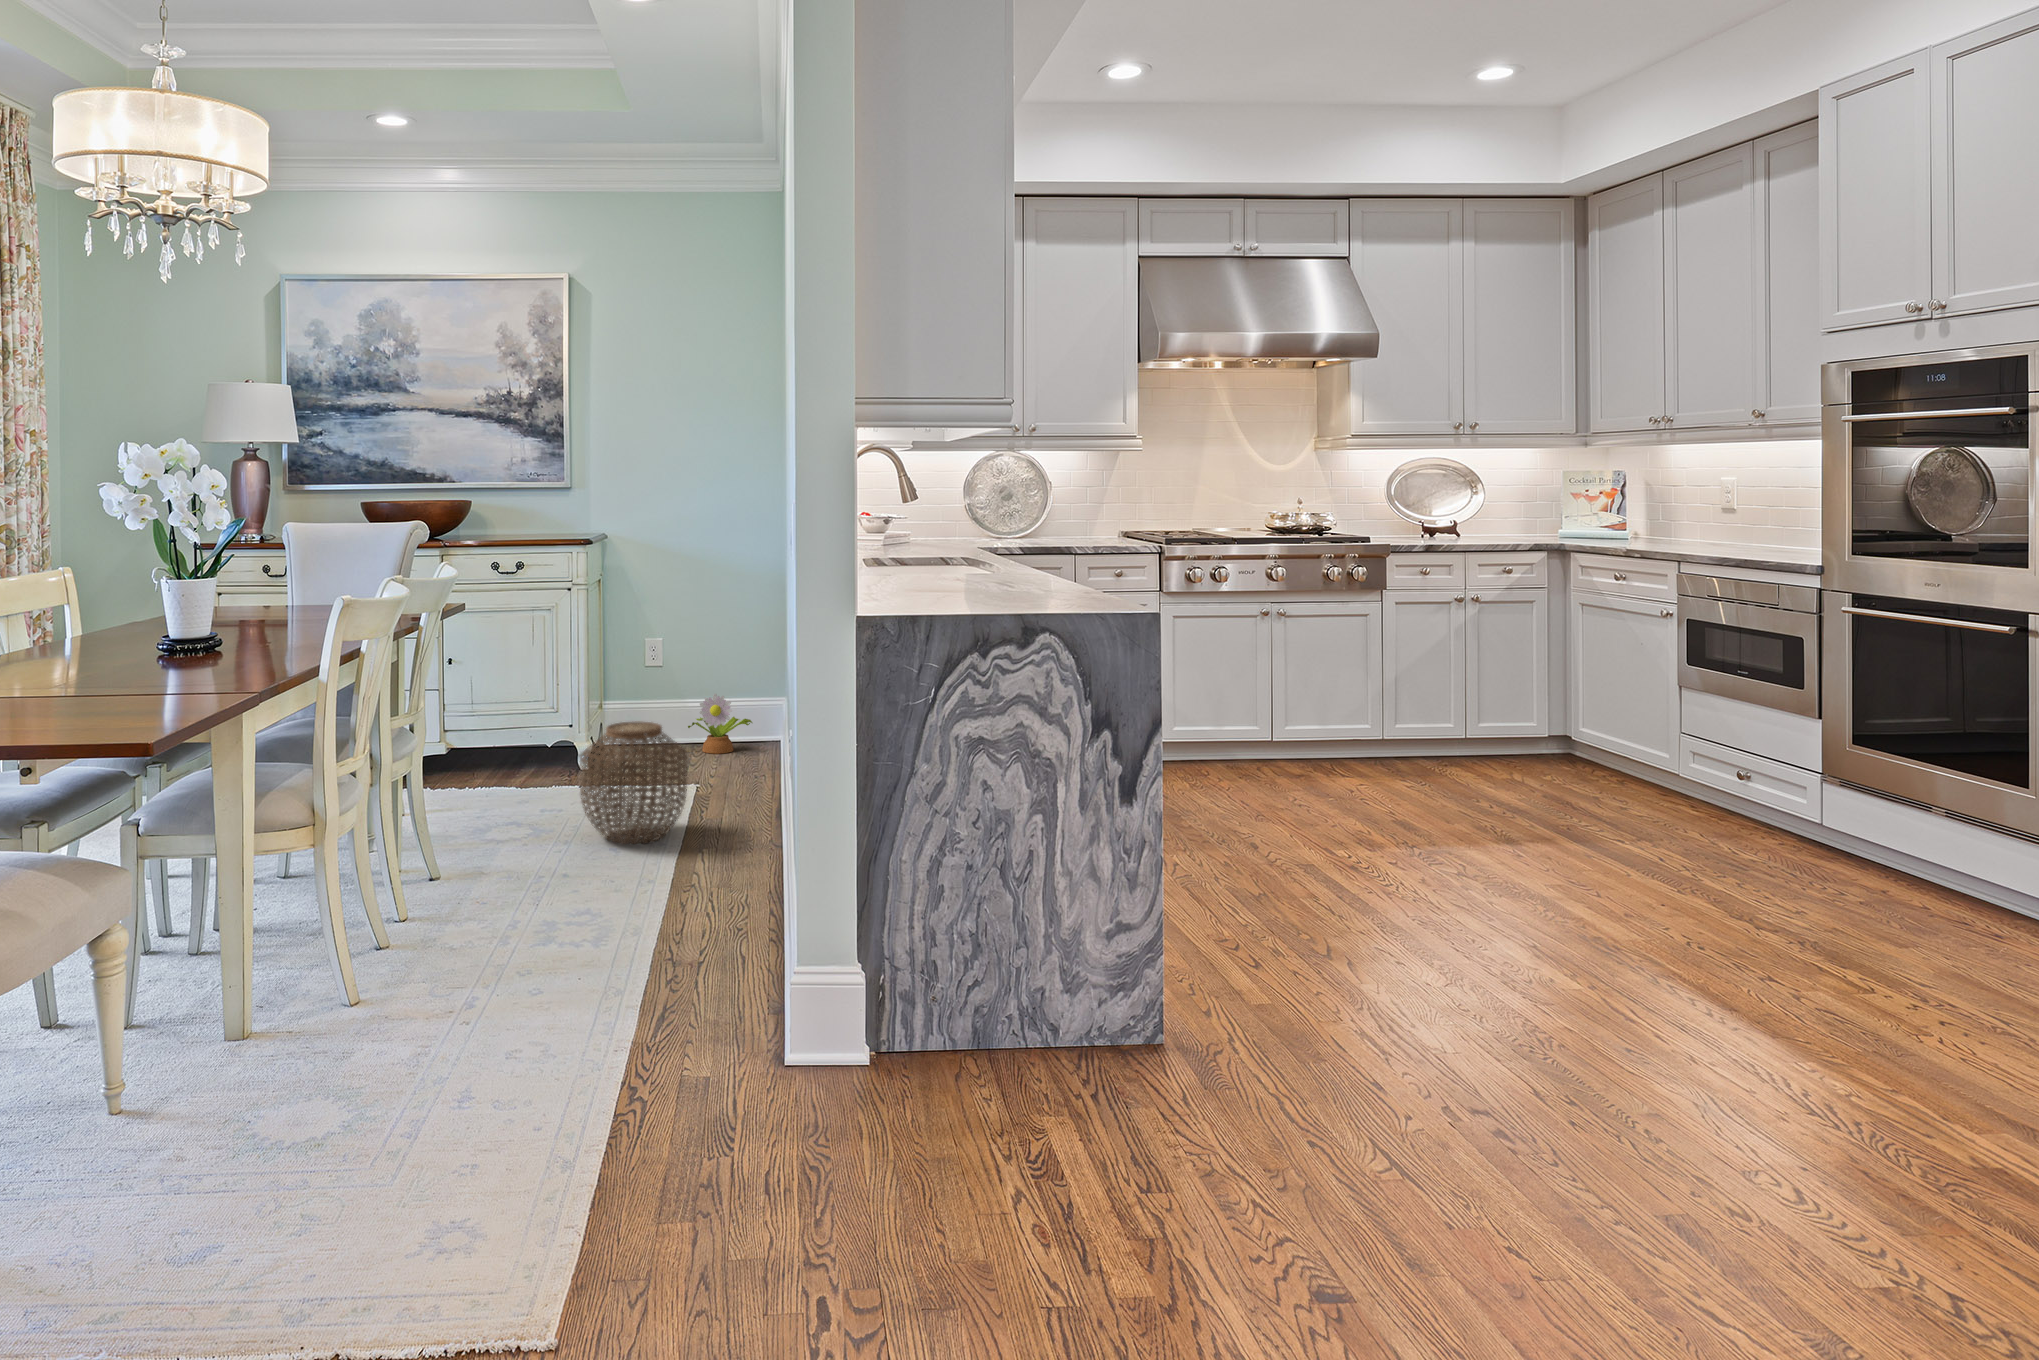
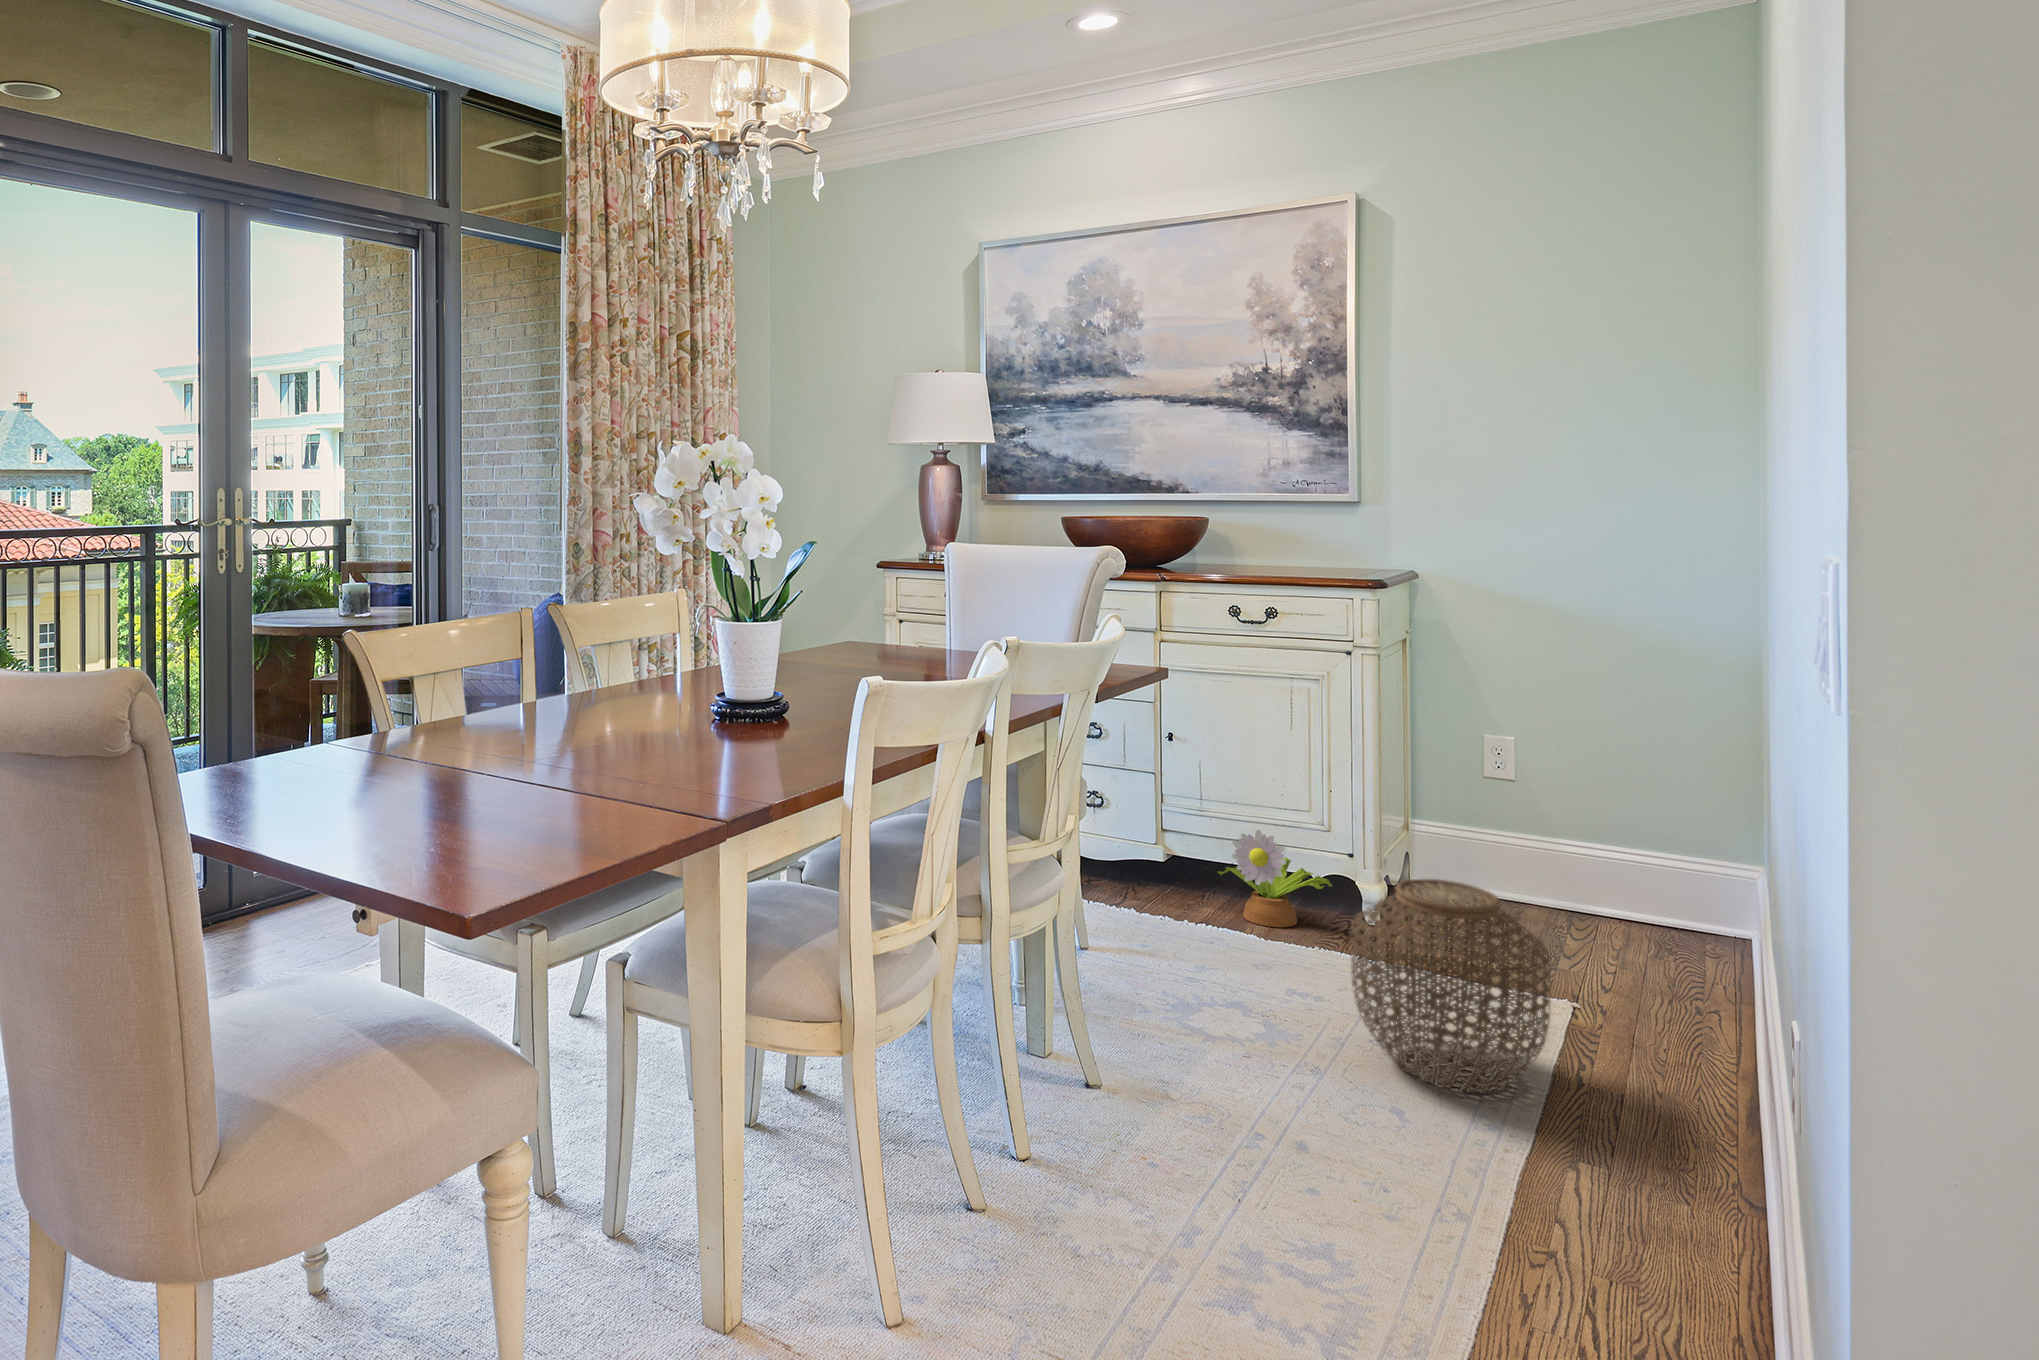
decorative plant: present [688,693,752,754] -> present [1218,829,1332,927]

